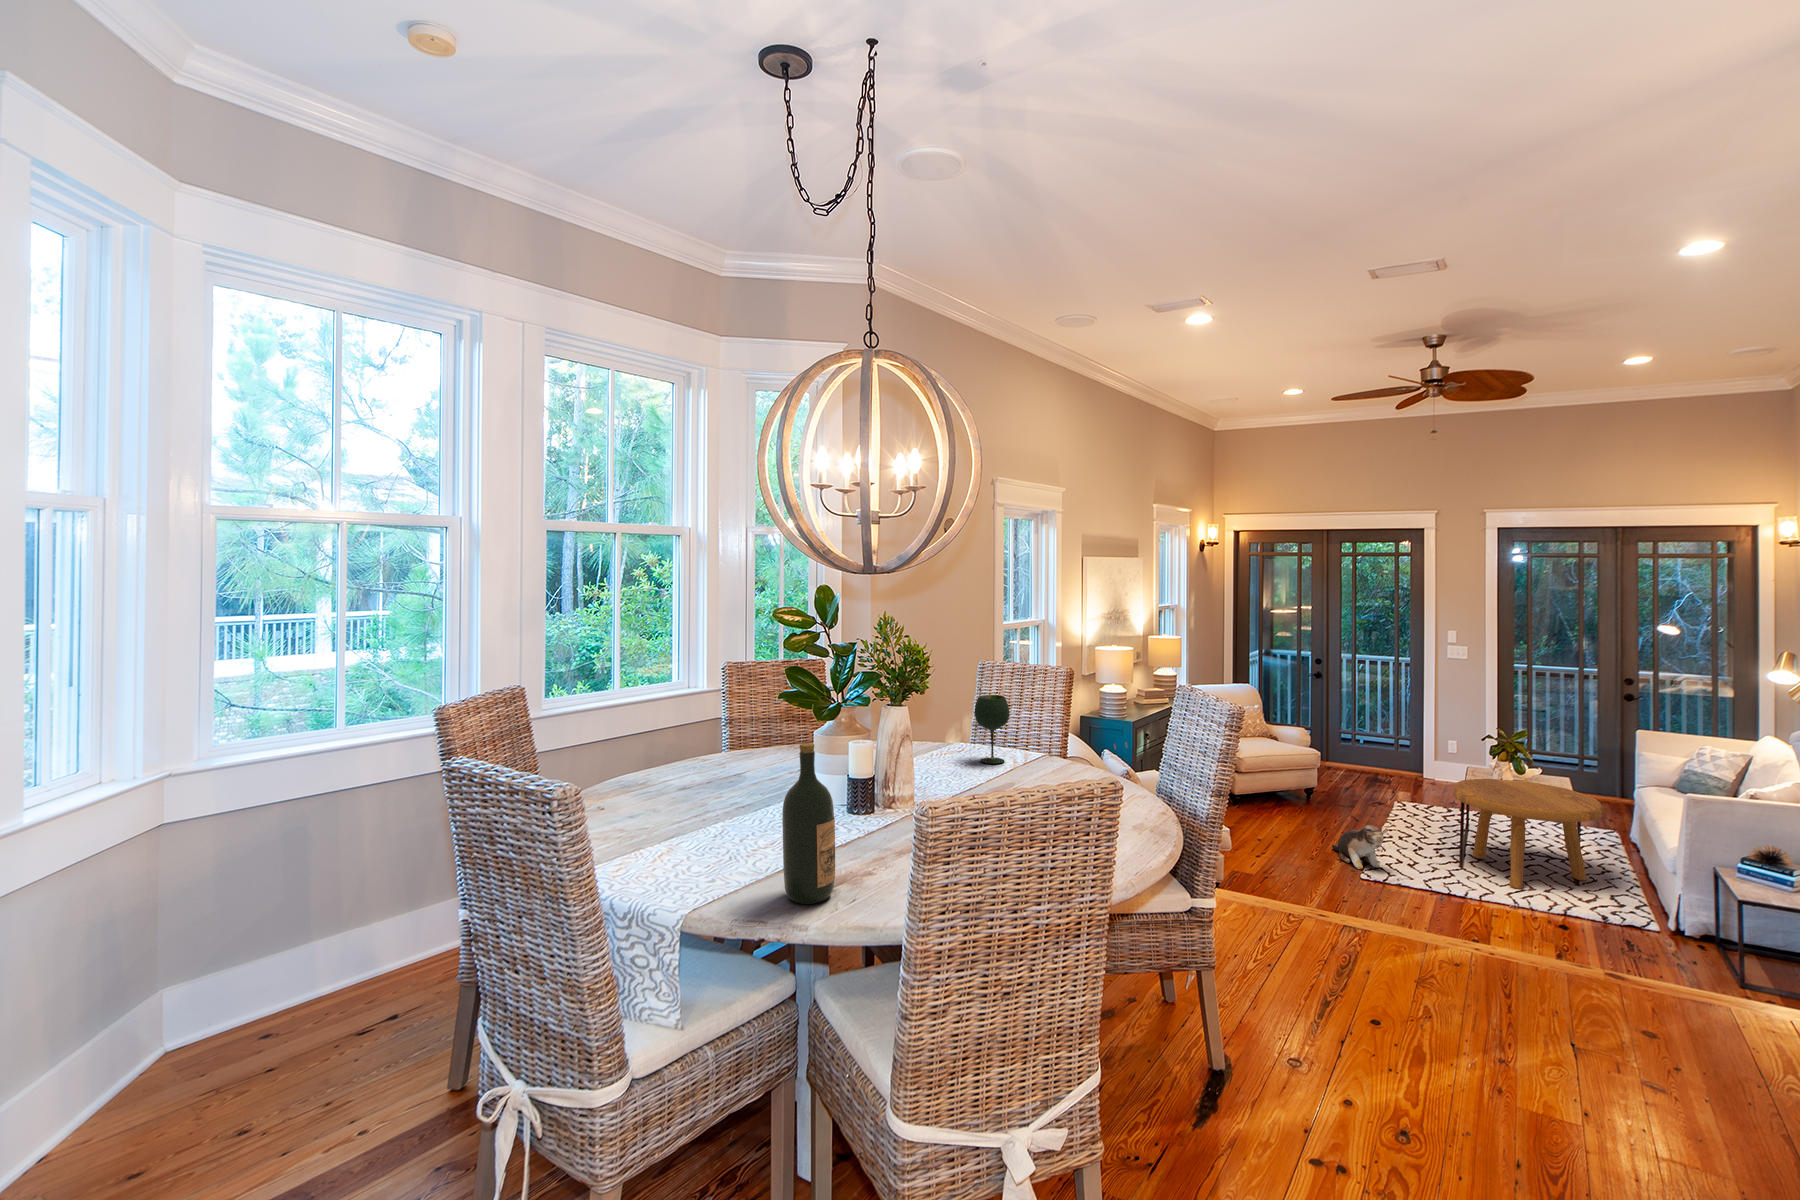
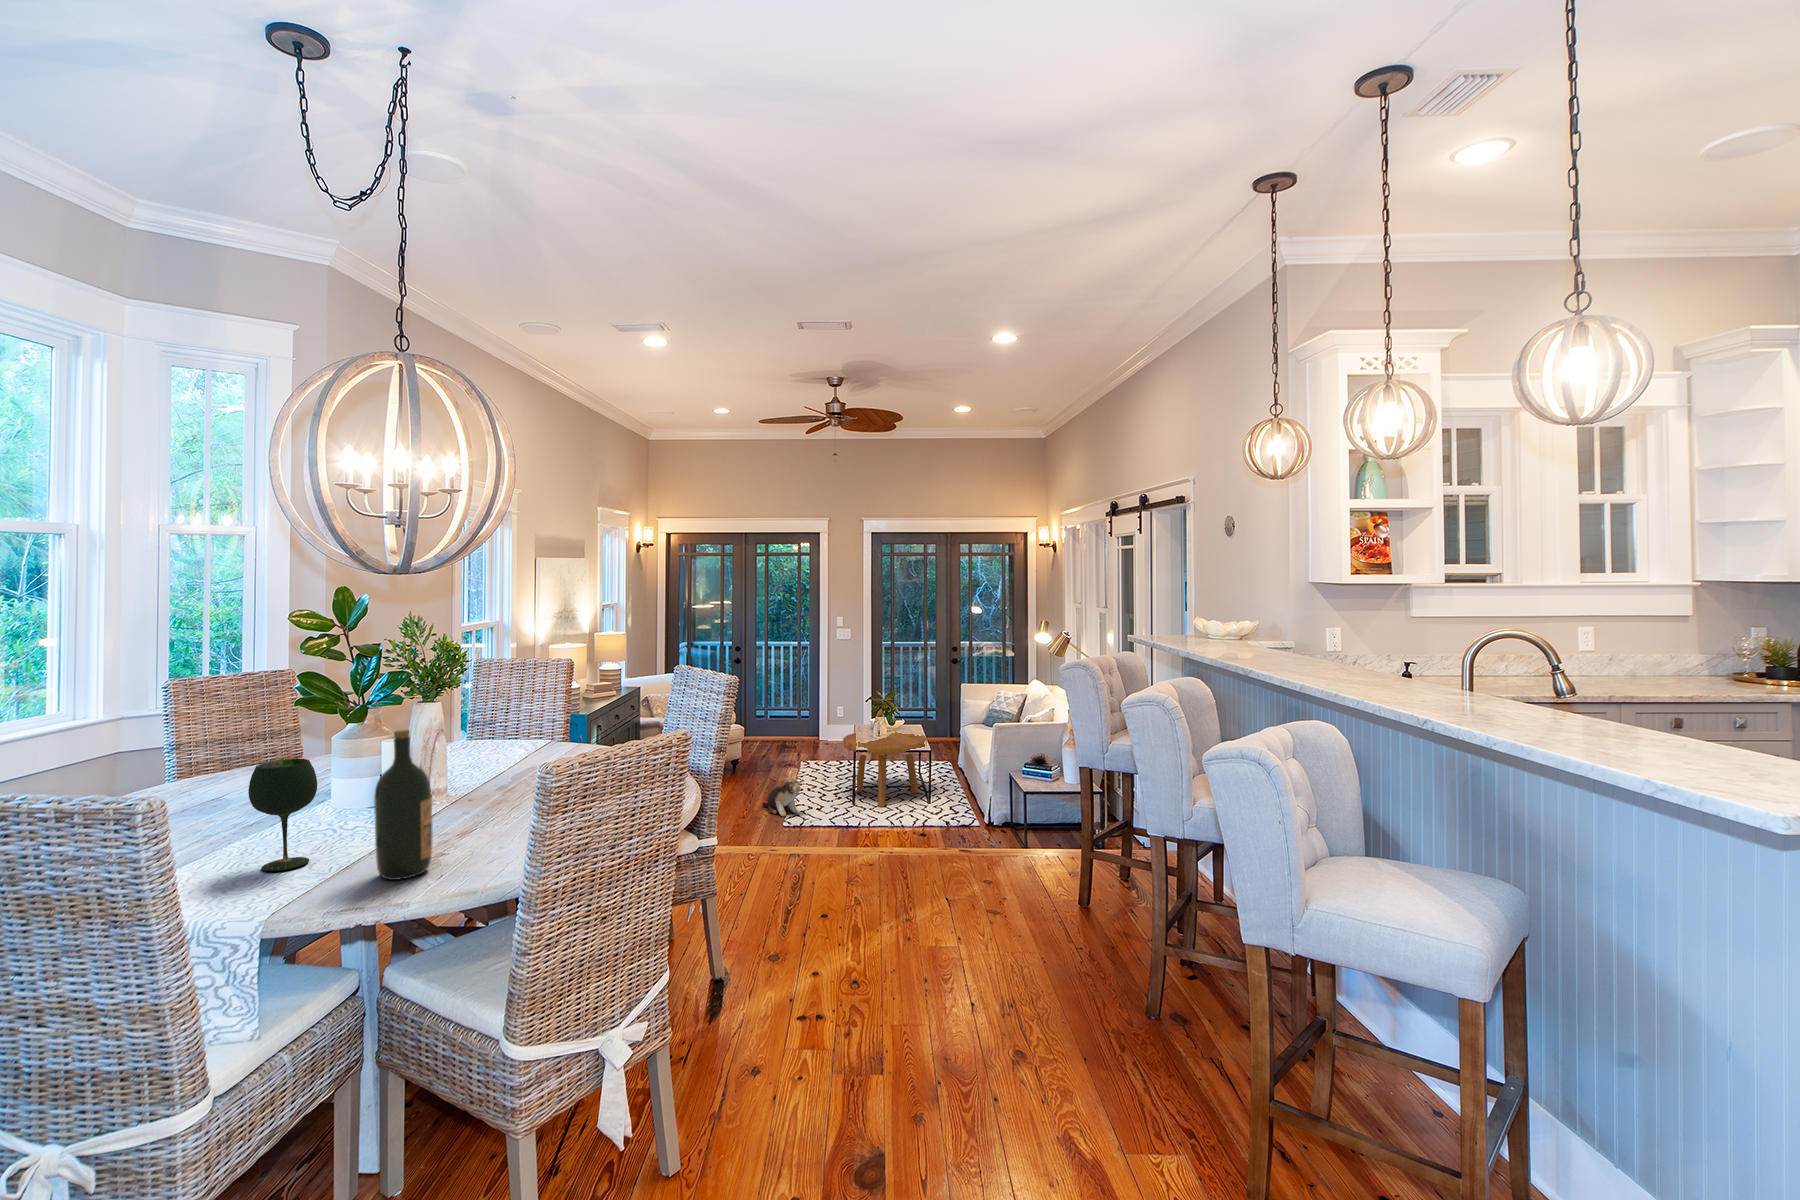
wine glass: present [975,695,1009,764] -> present [248,759,317,871]

